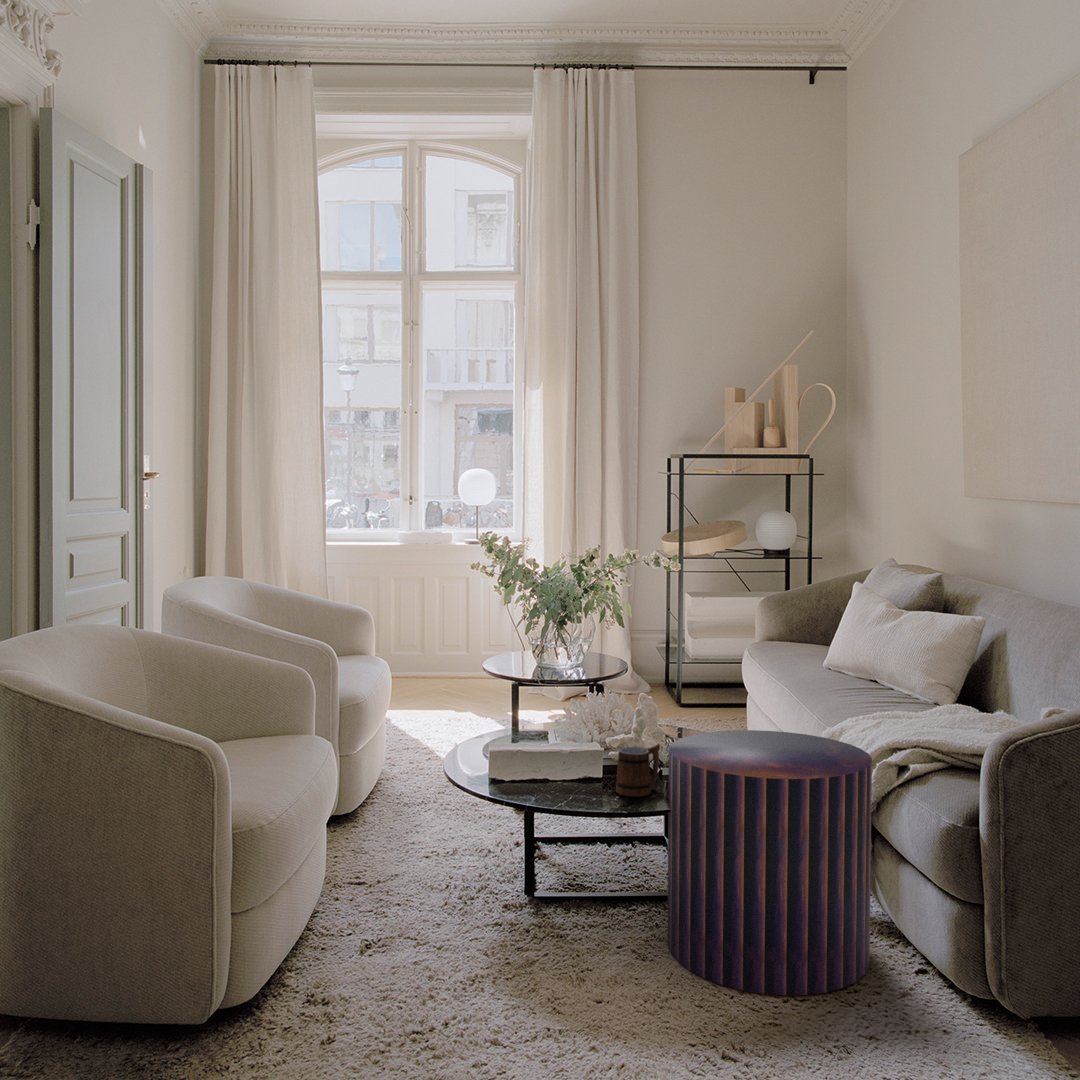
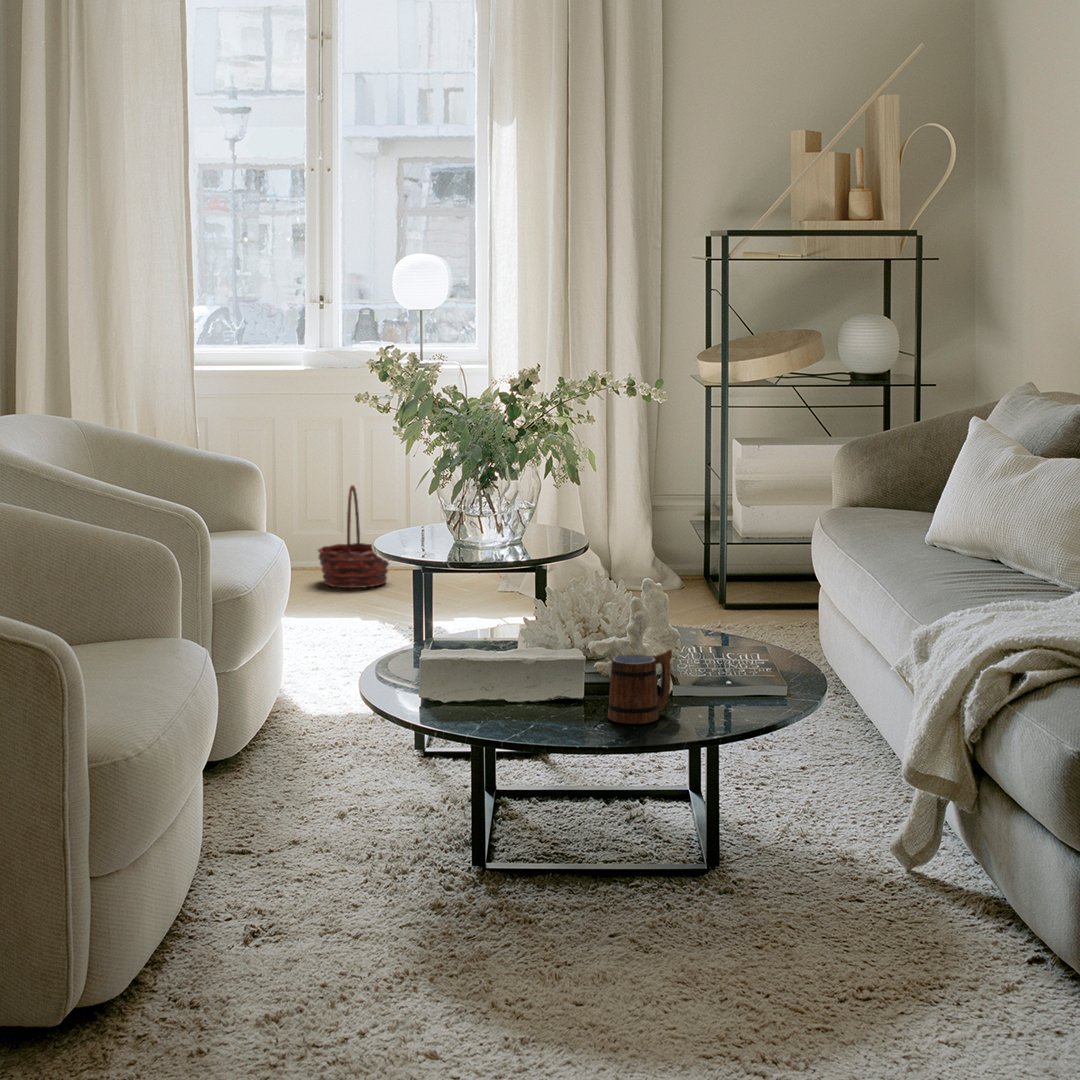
basket: none [411,619,461,688] -> present [318,485,389,588]
pouf: present [667,730,872,995] -> none [681,630,975,991]

